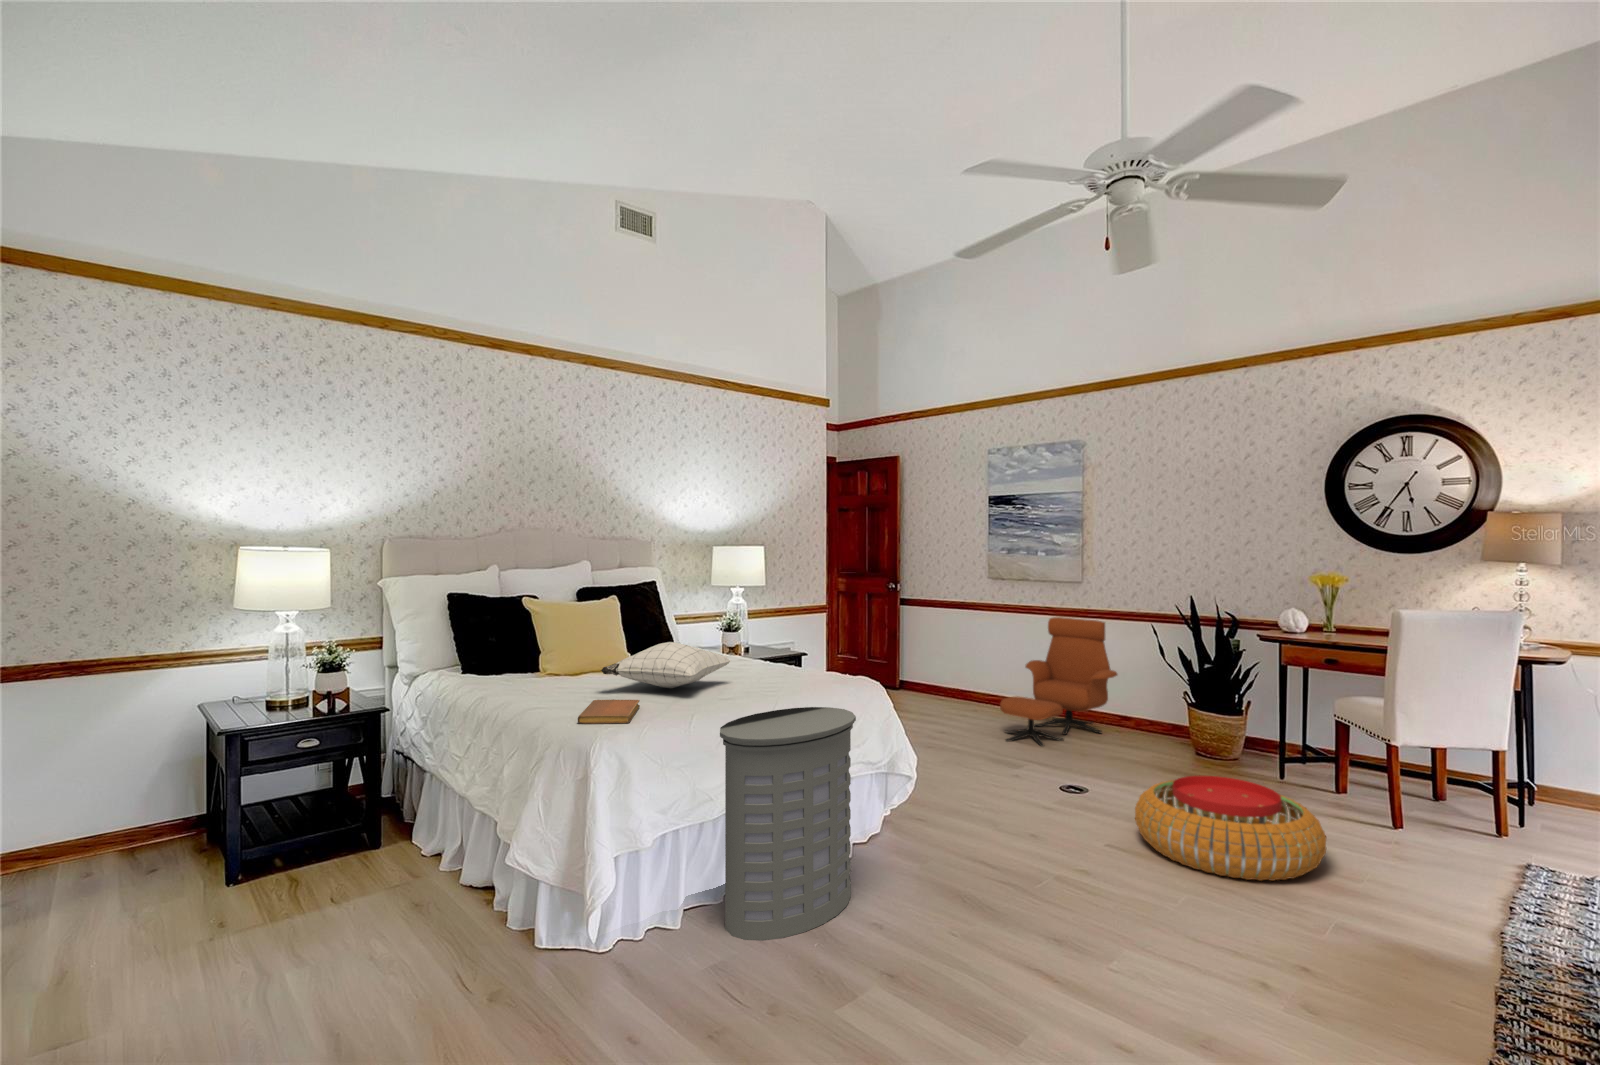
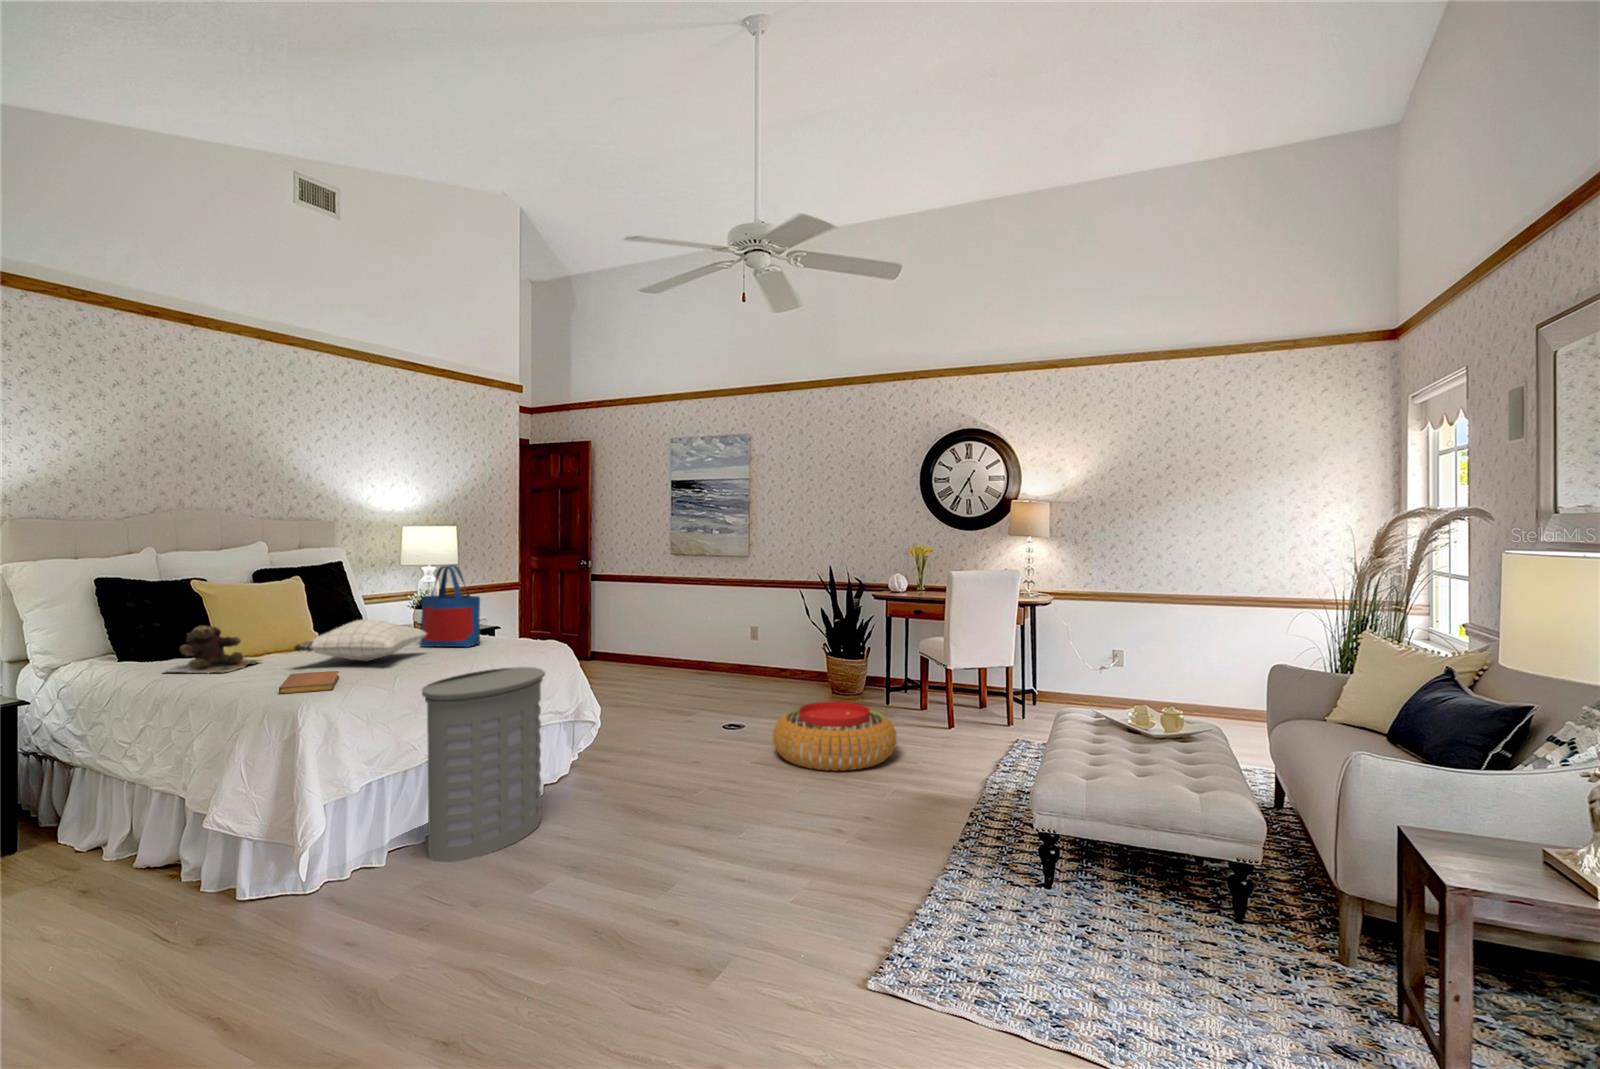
tote bag: none [724,585,786,678] -> present [420,565,480,647]
lounge chair: present [1000,617,1117,746] -> none [679,587,776,697]
teddy bear: none [489,642,578,692] -> present [164,626,260,673]

